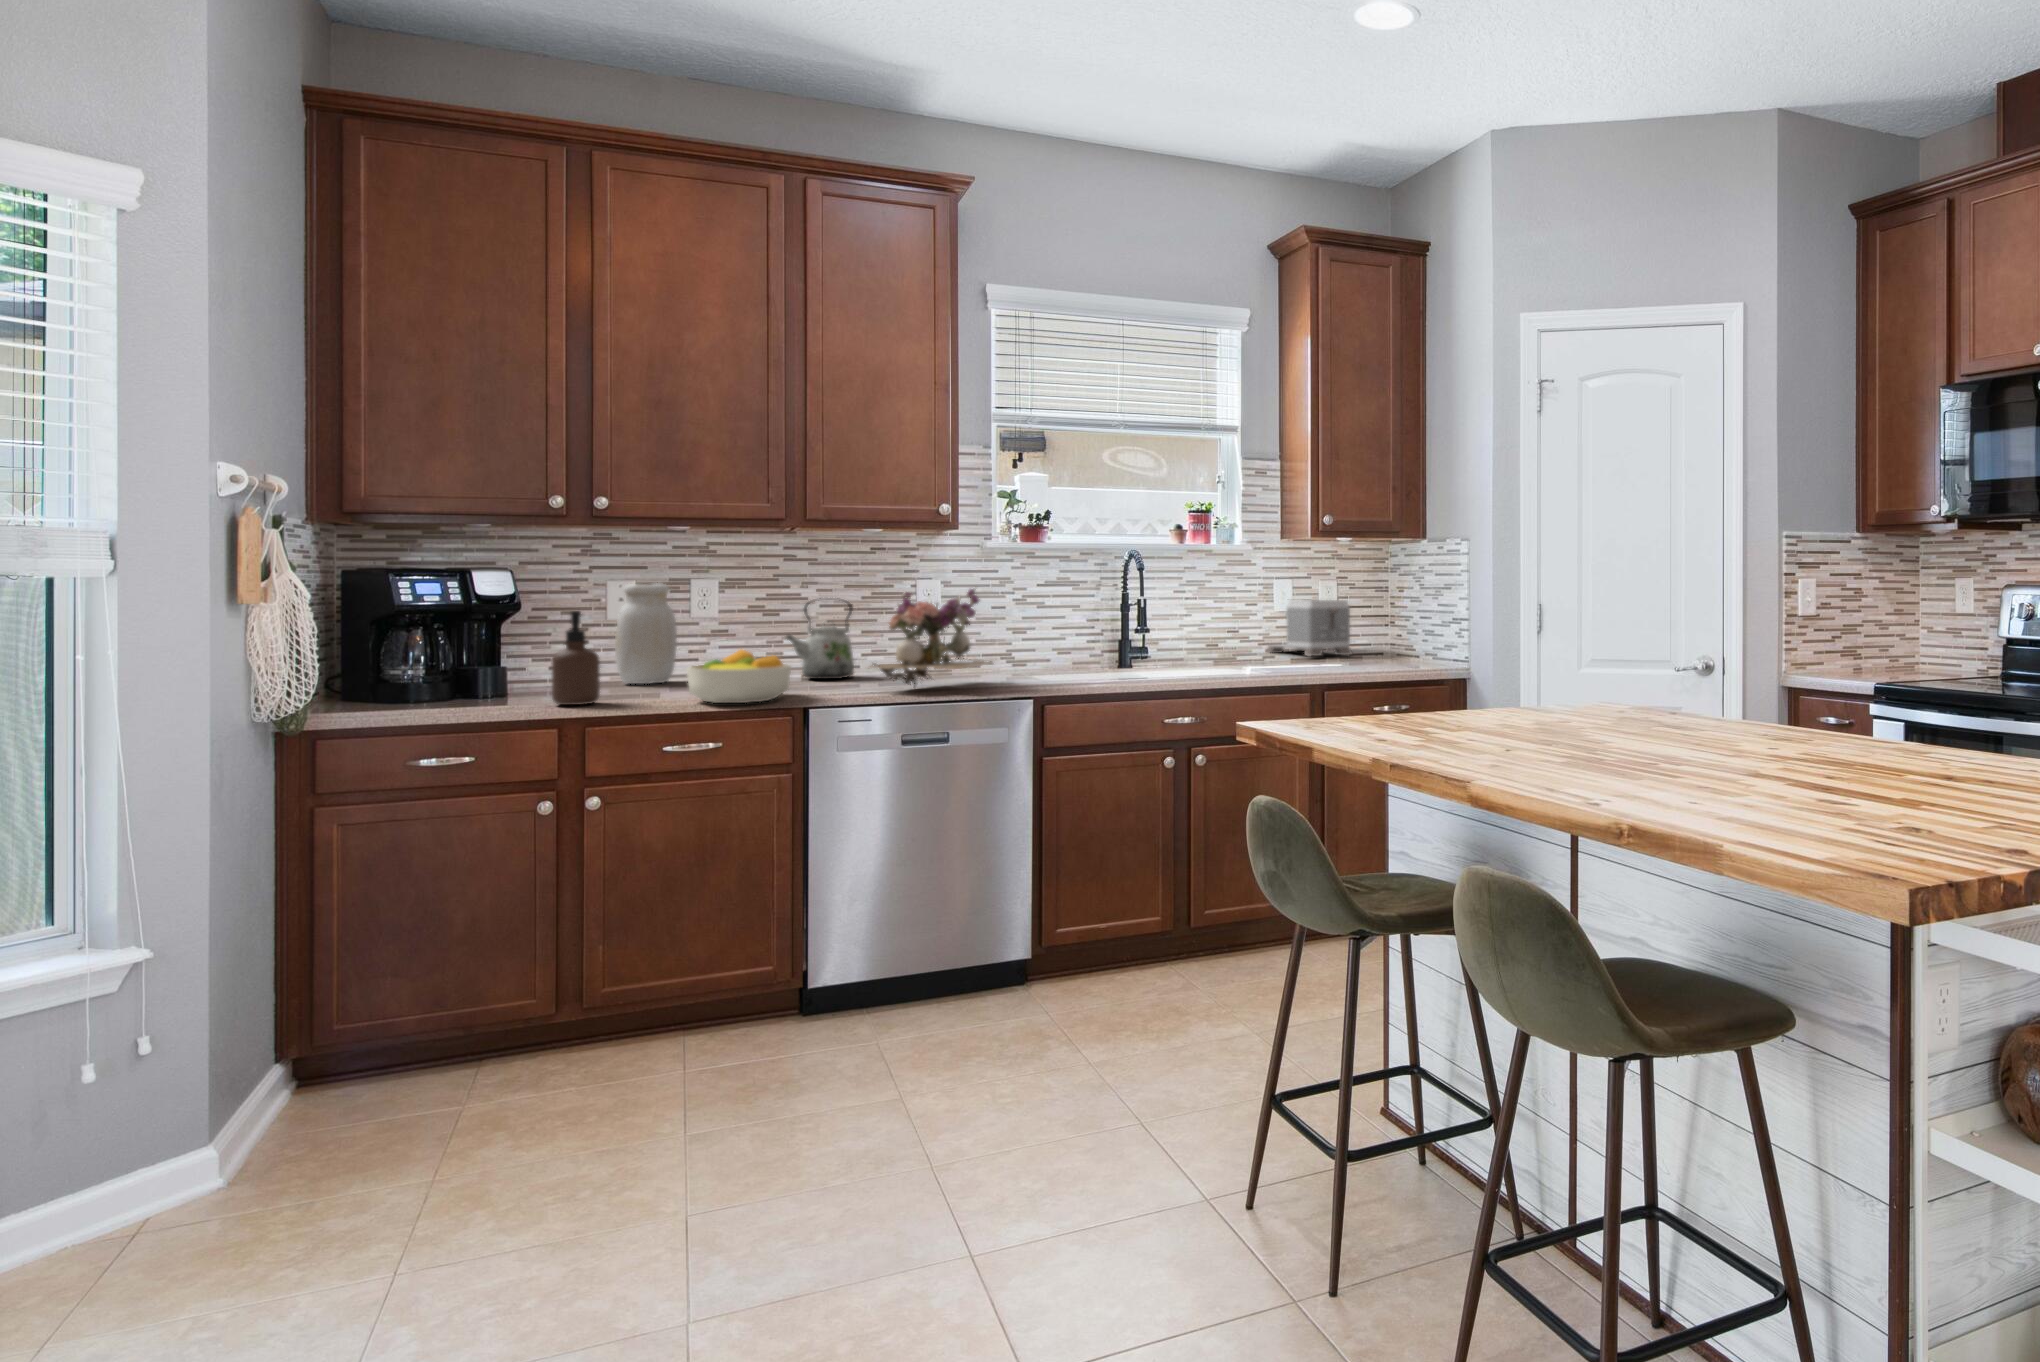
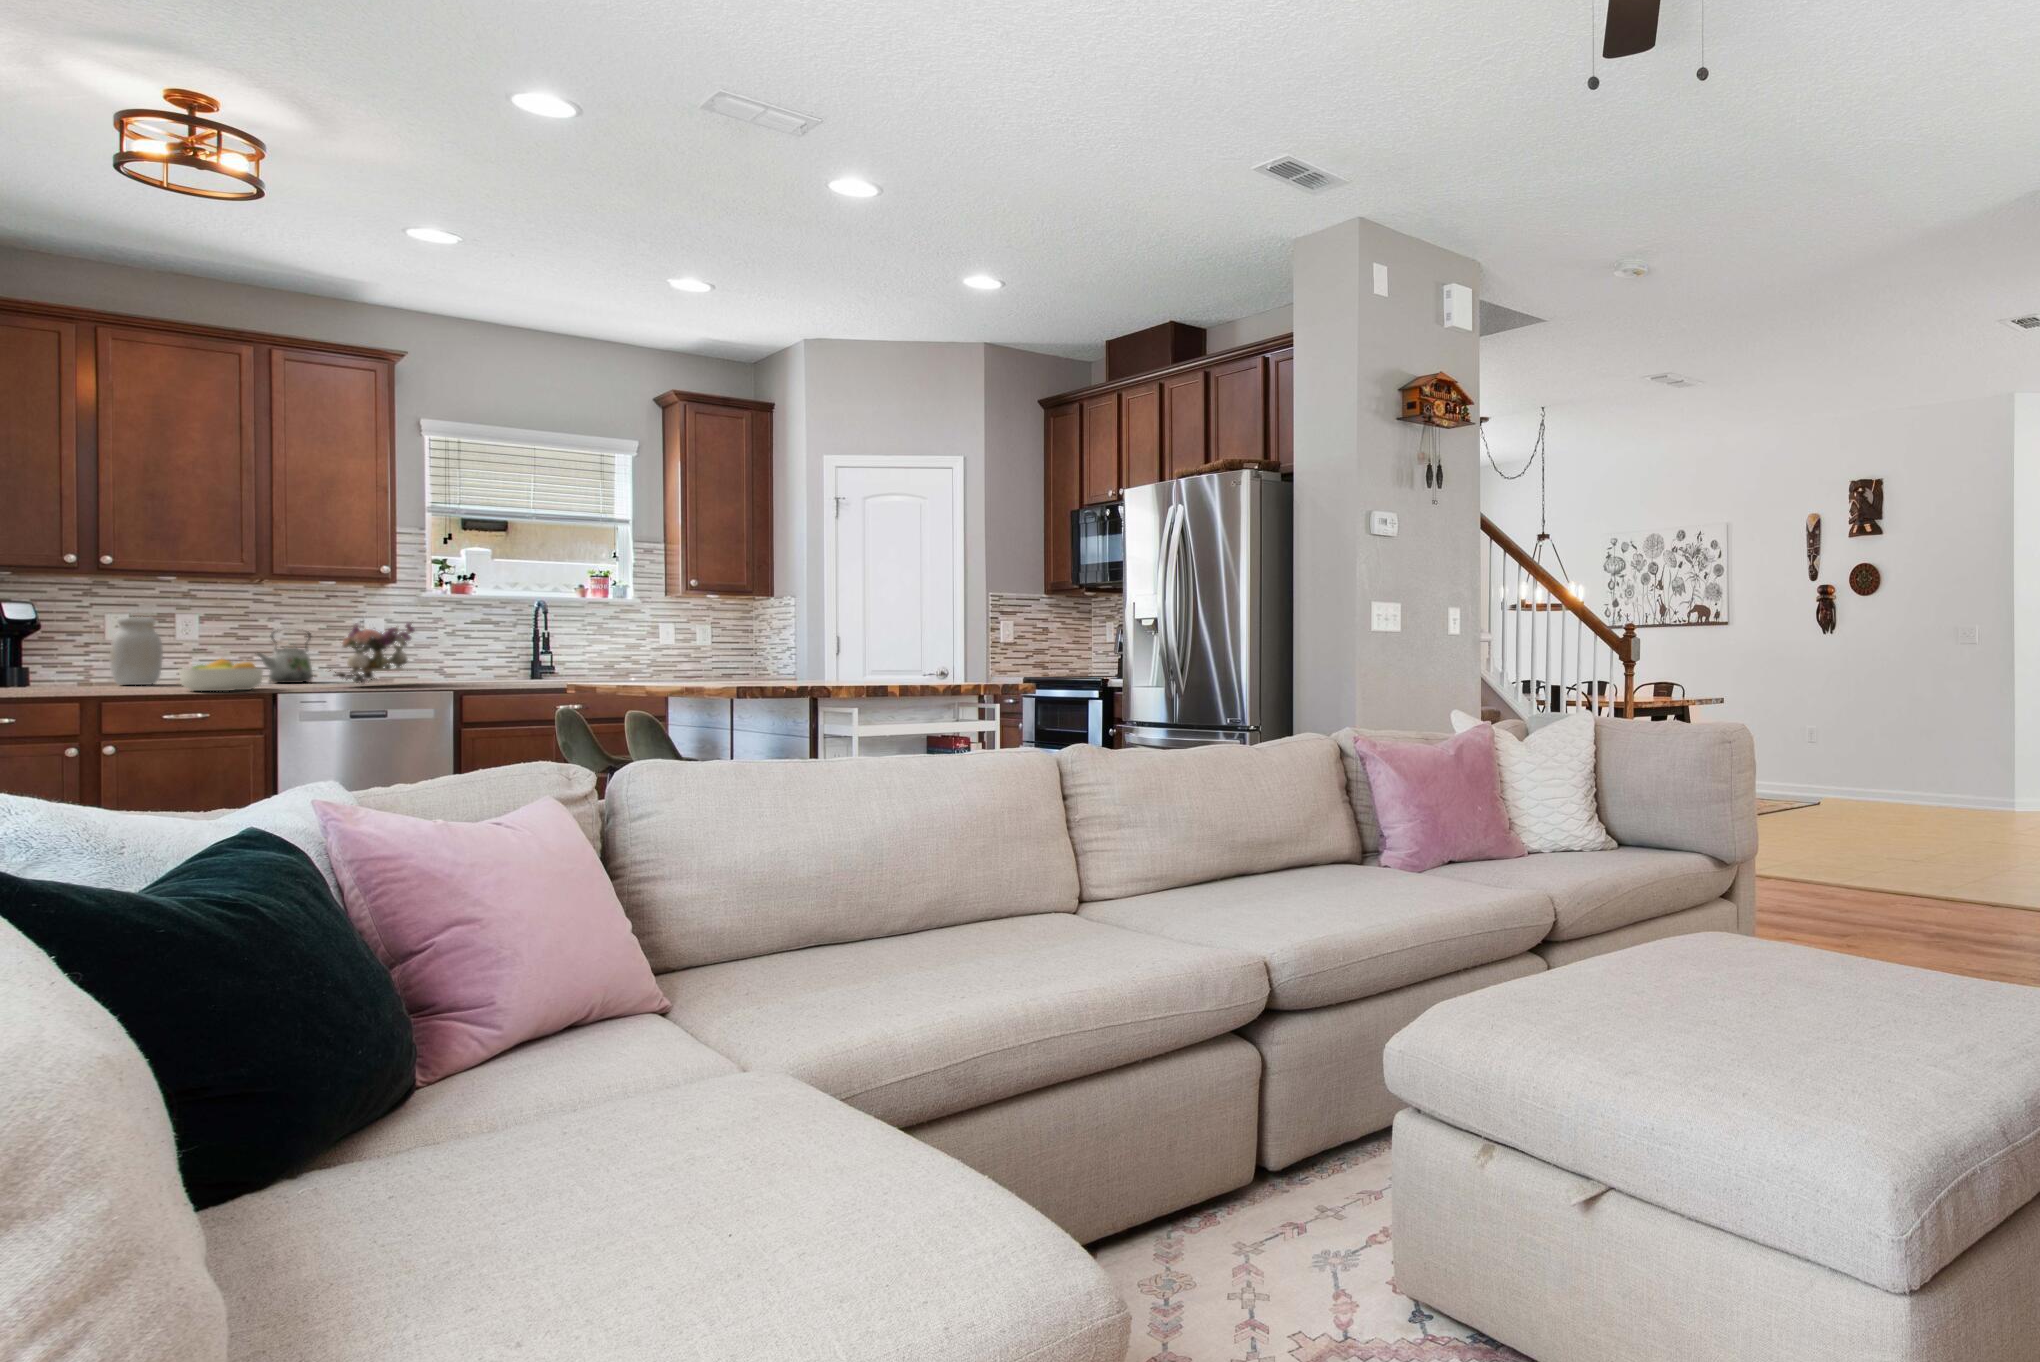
toaster: present [1267,599,1352,656] -> none [654,636,720,673]
soap dispenser: present [552,611,600,705] -> none [67,631,106,693]

